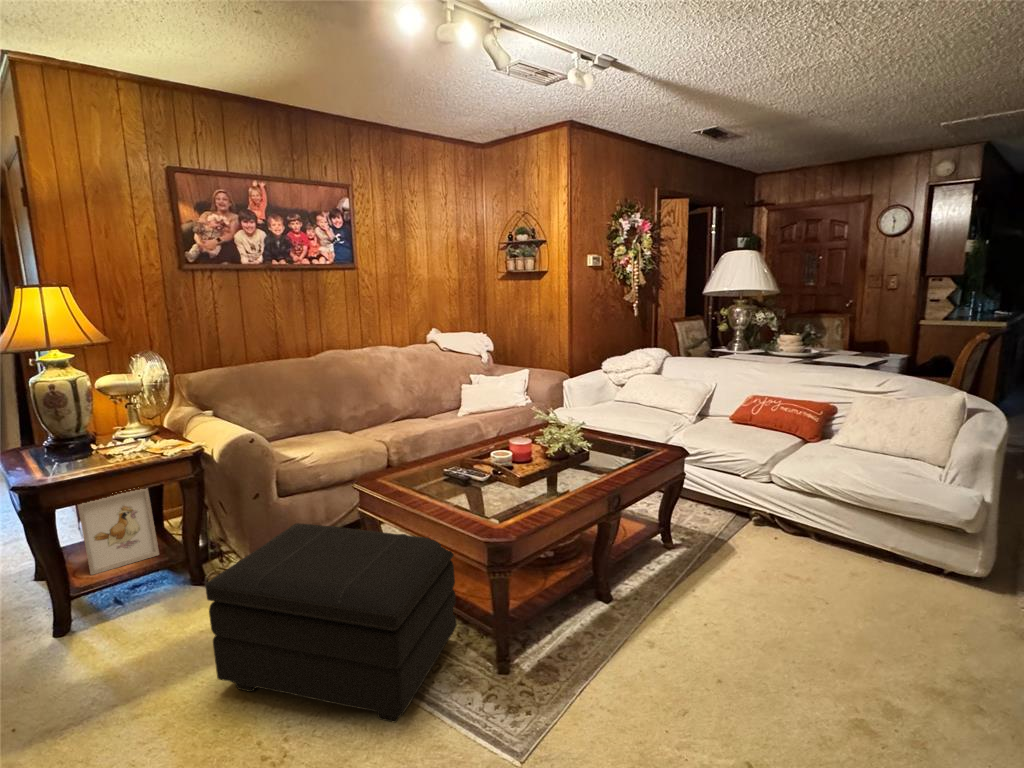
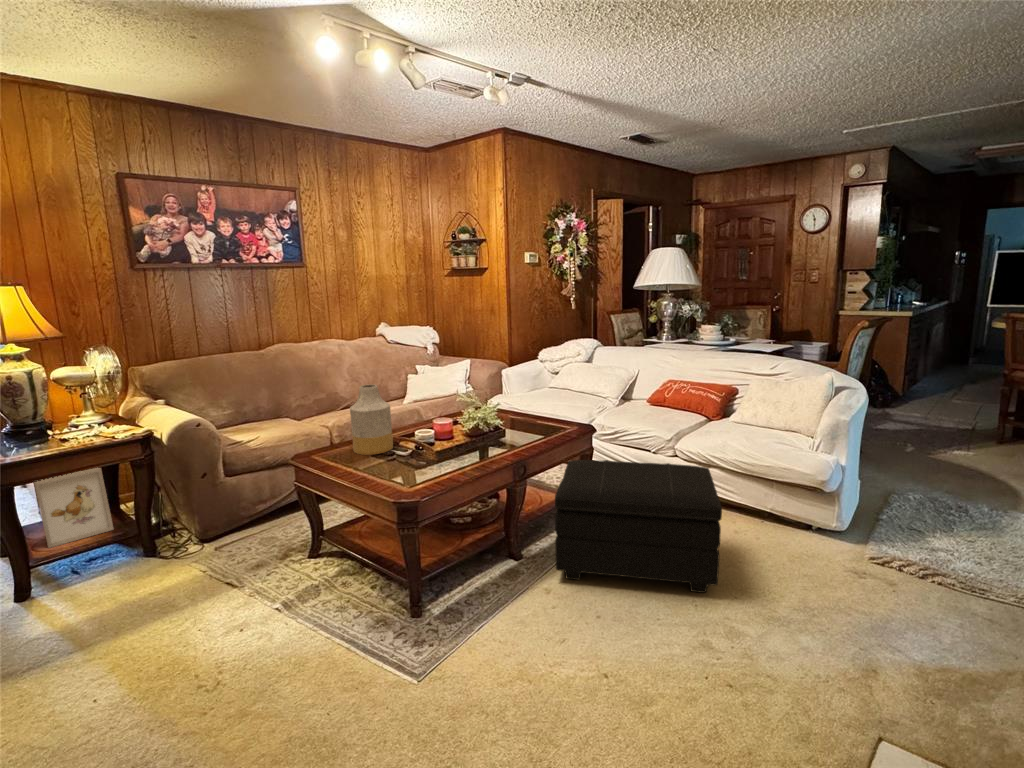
vase: none [420,400,466,479] -> present [350,384,393,455]
footstool: present [205,523,457,723] -> present [555,460,722,593]

